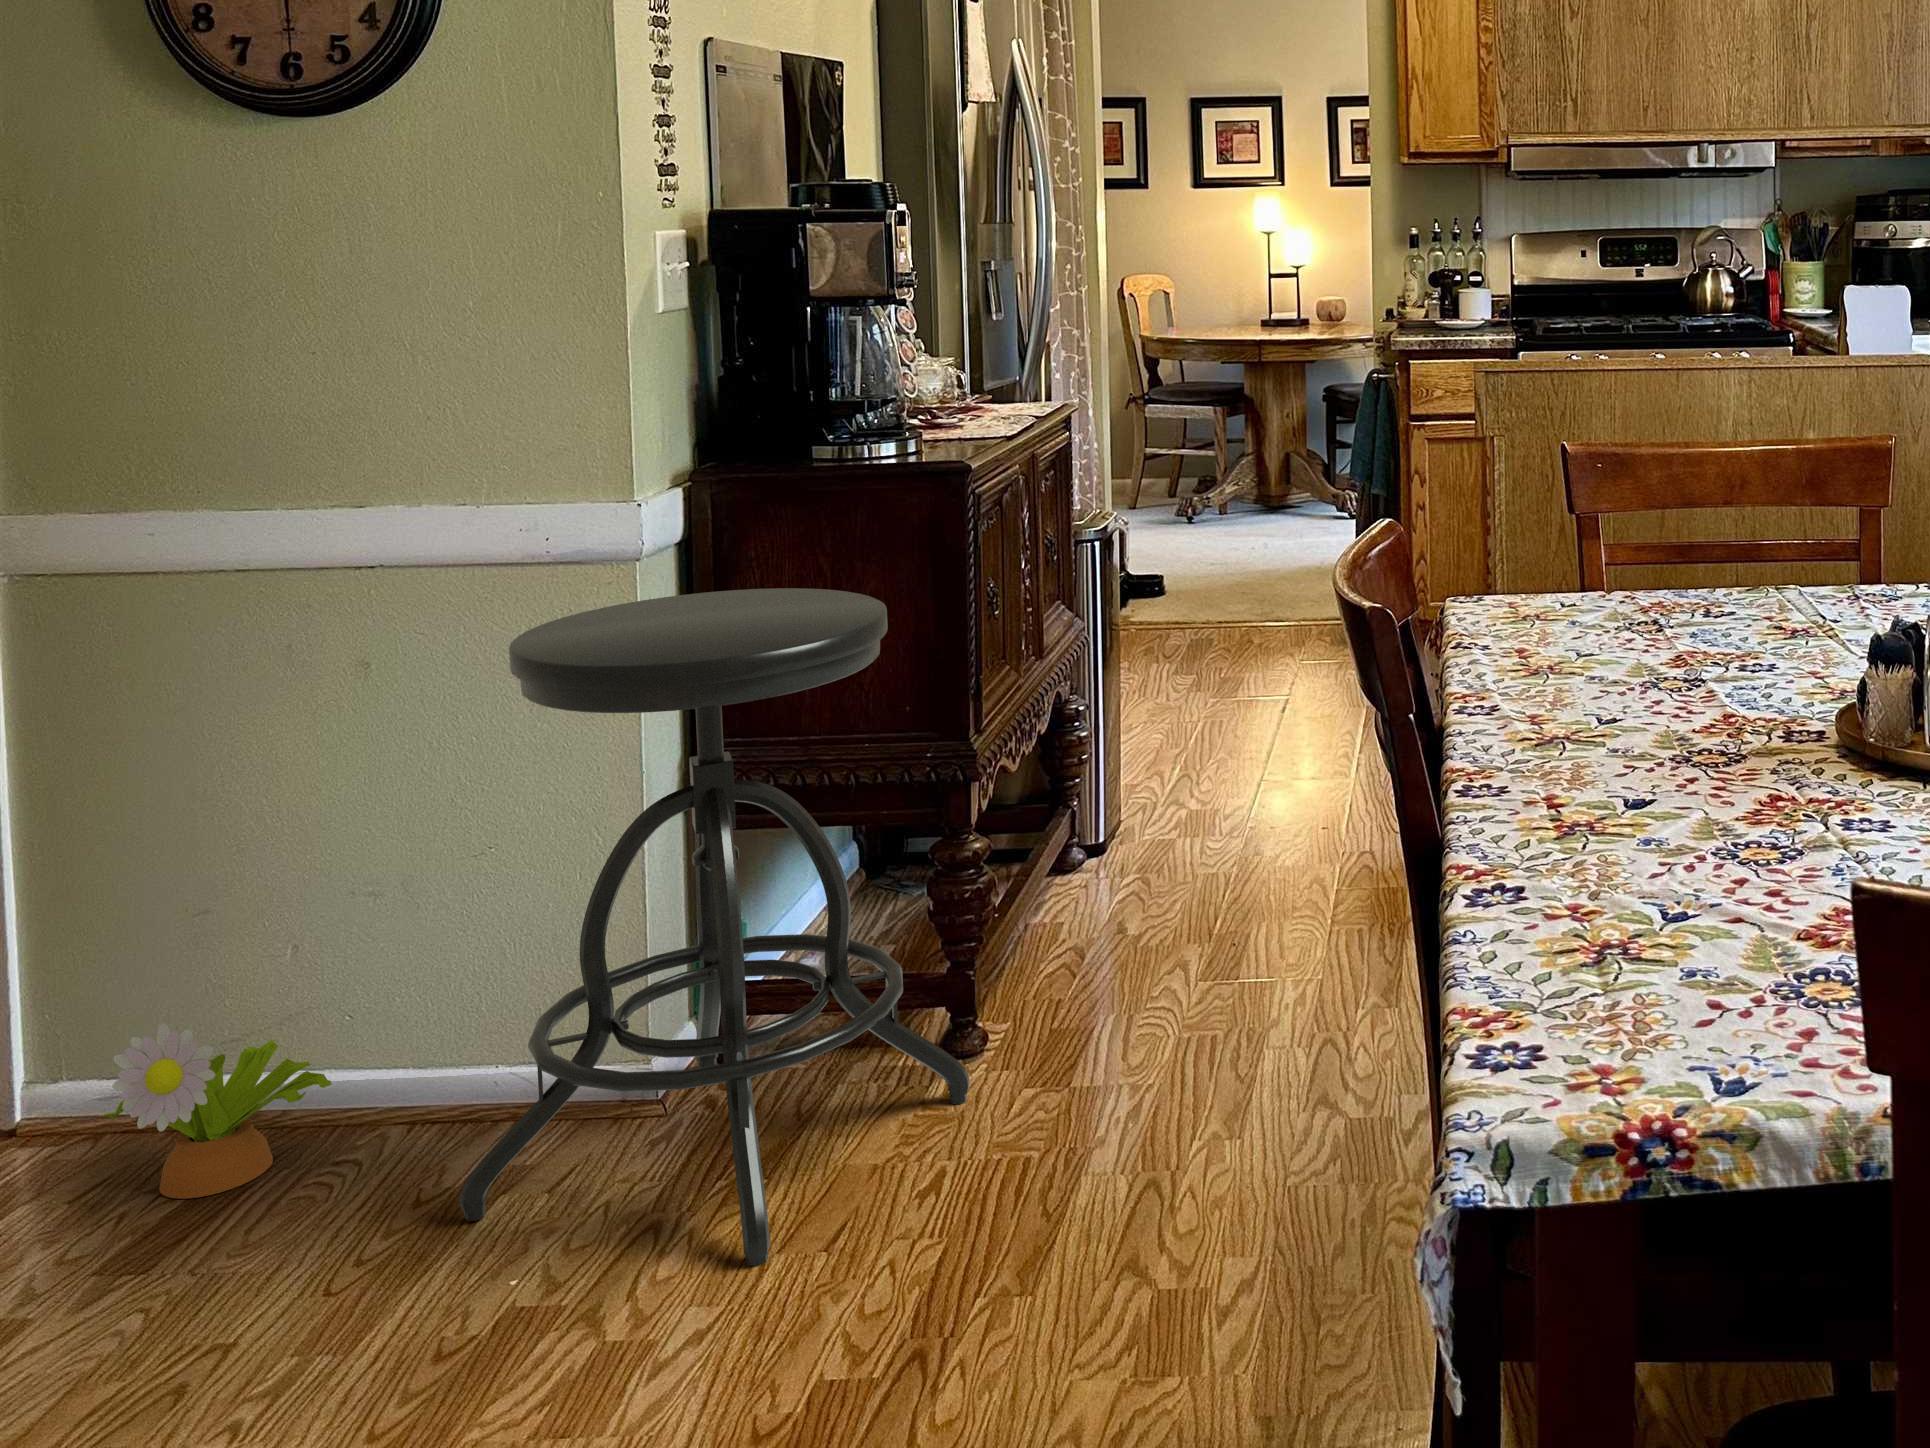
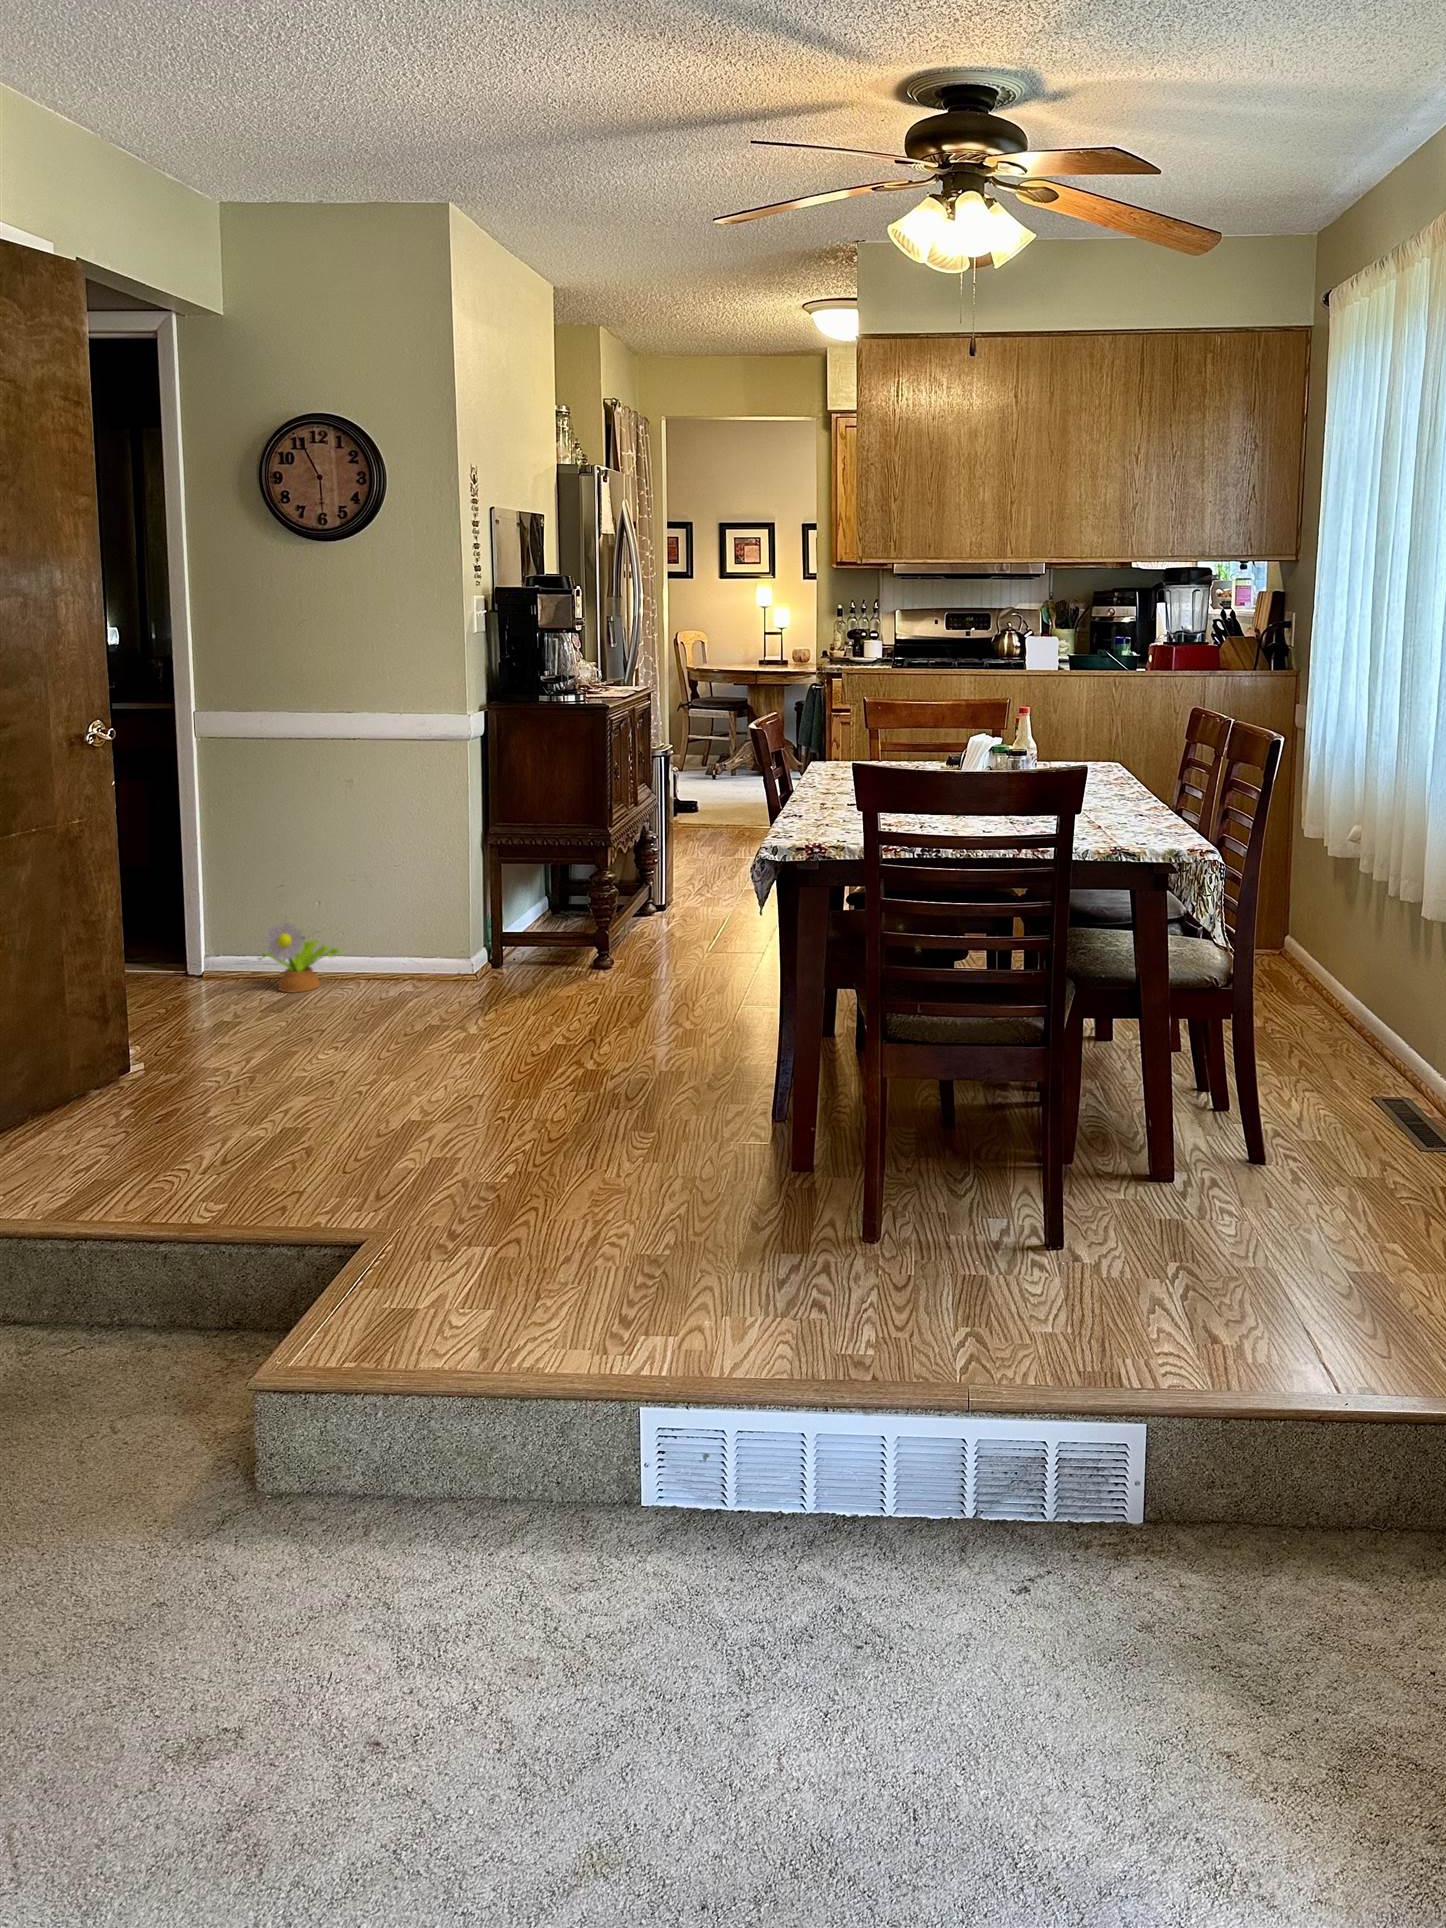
stool: present [459,588,970,1267] -> none [404,756,606,1015]

